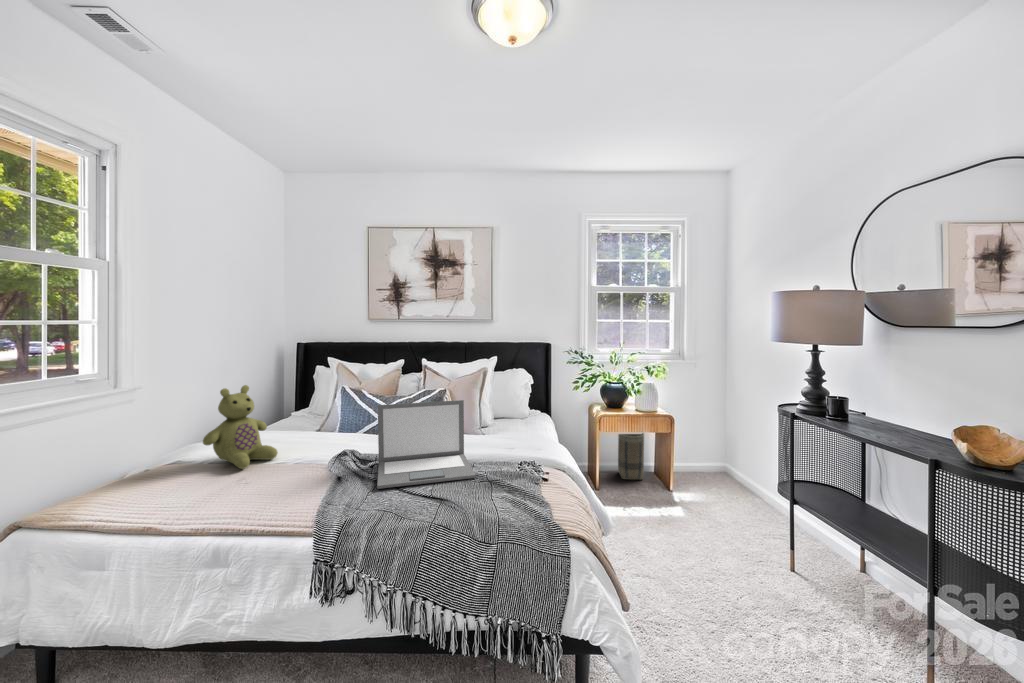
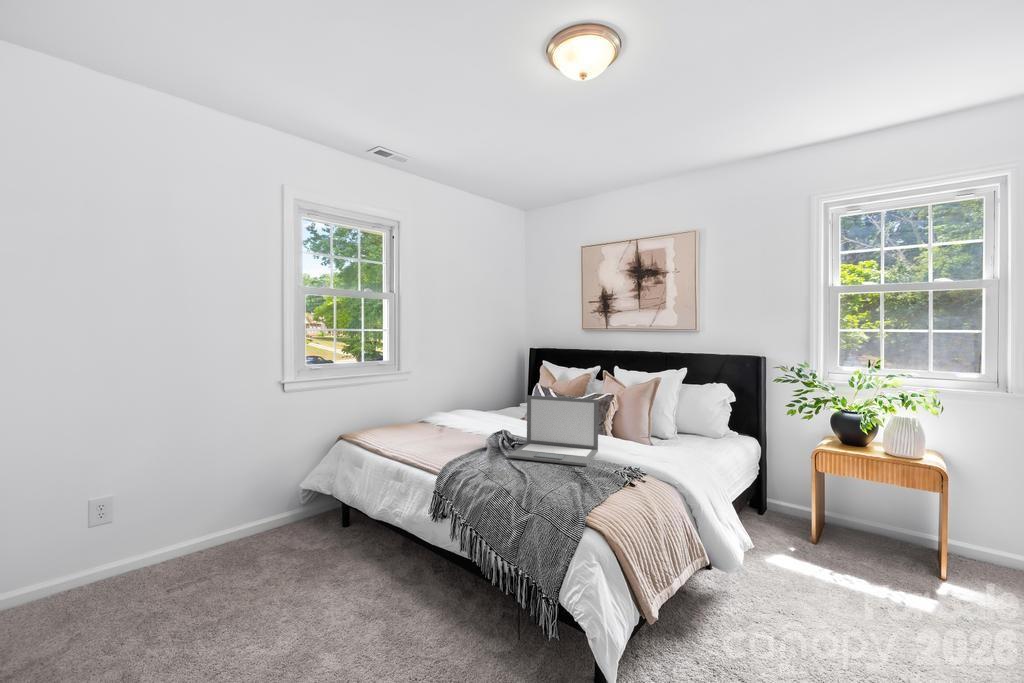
stuffed bear: present [203,385,278,469] -> none [426,374,469,432]
basket: present [618,433,644,480] -> none [860,479,904,552]

